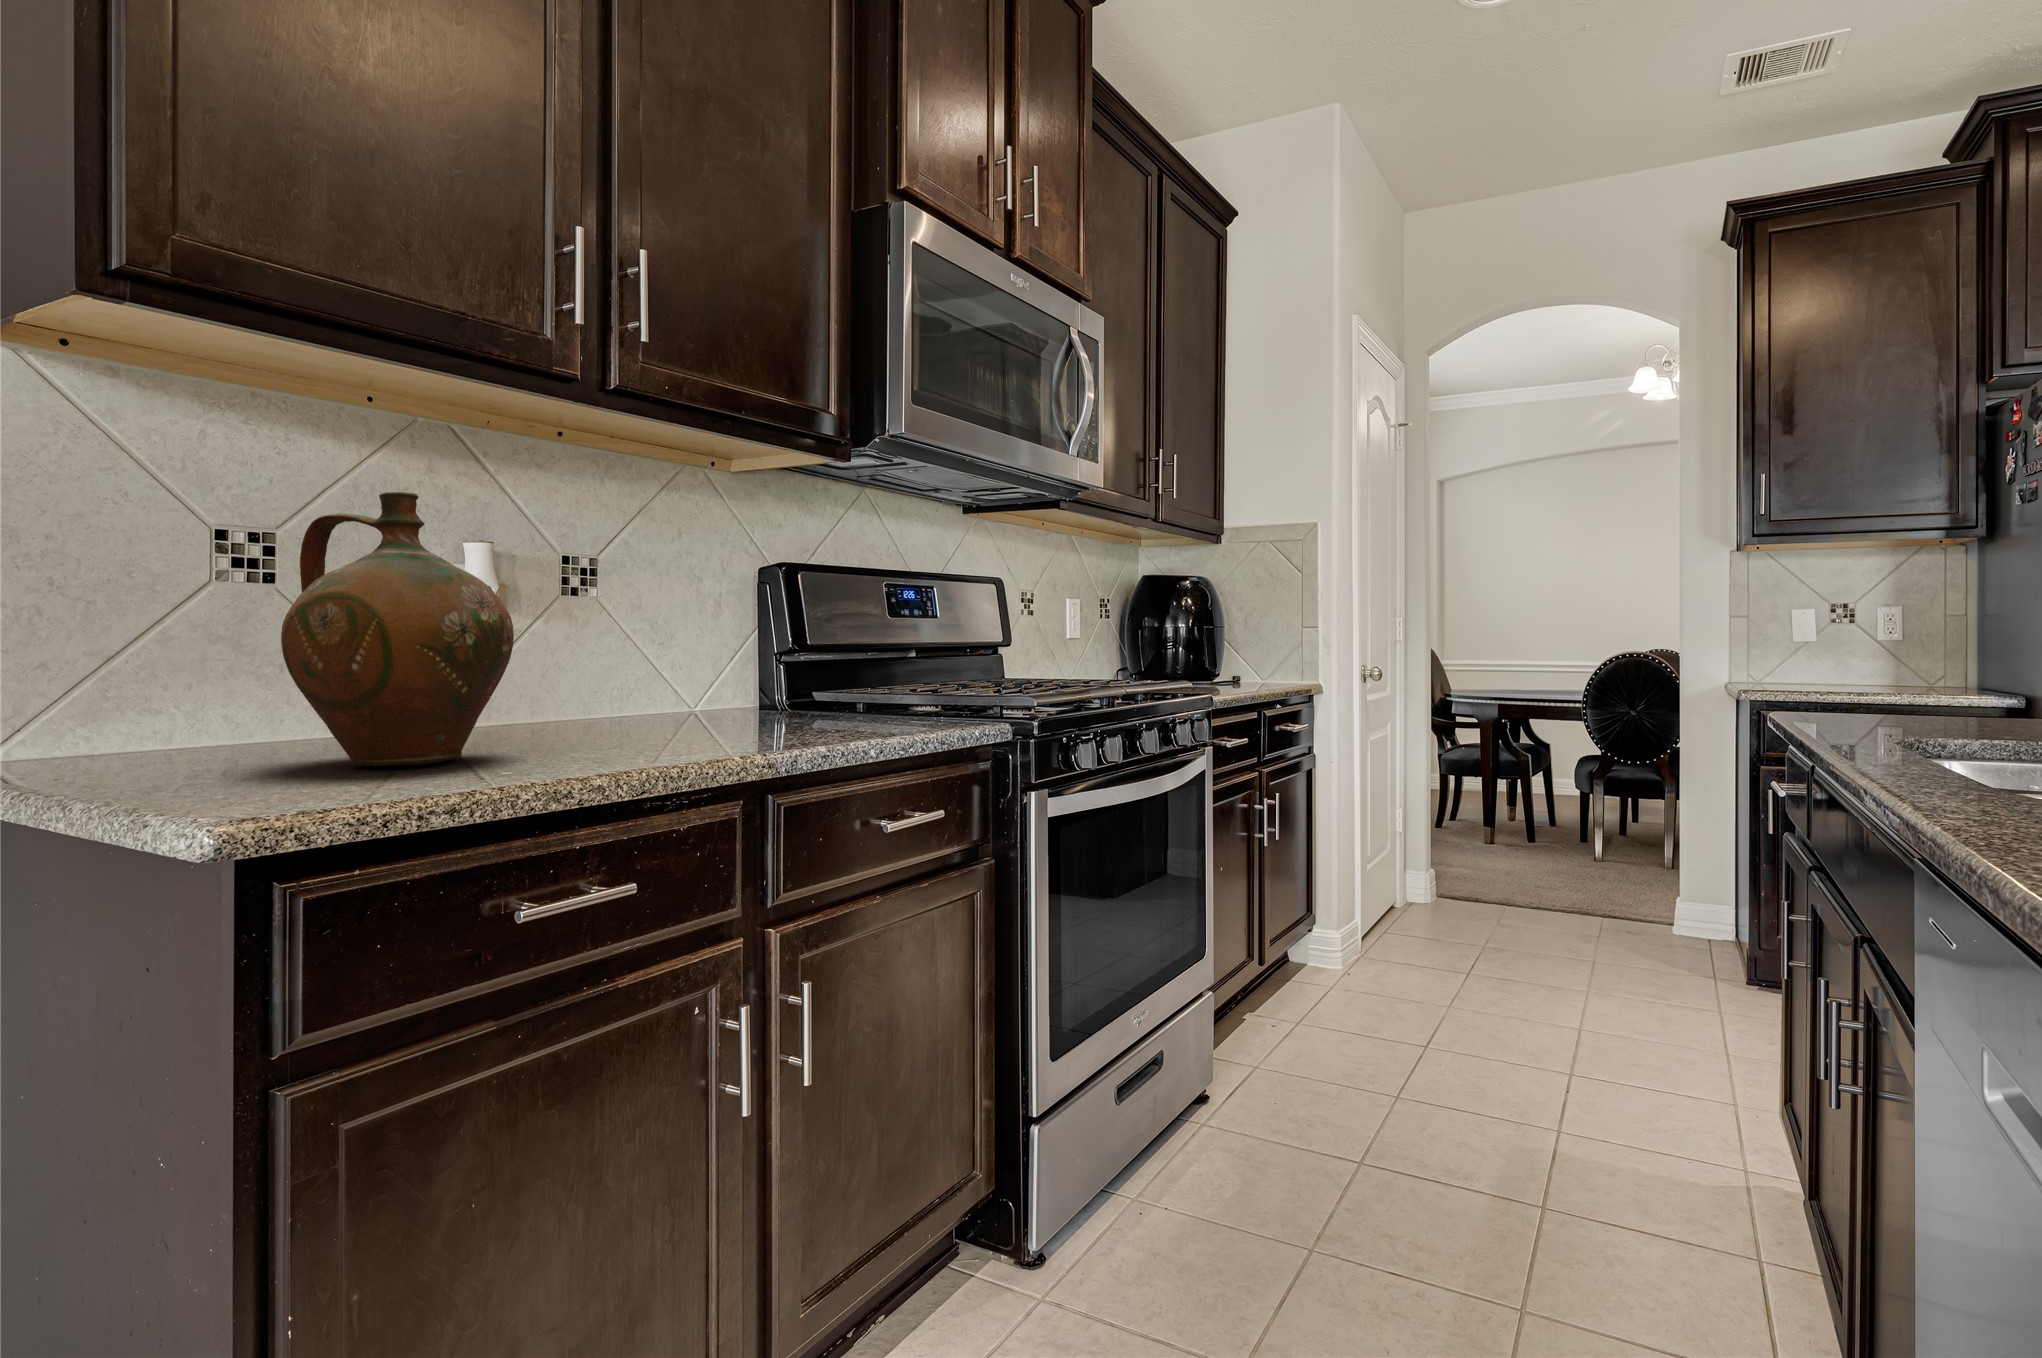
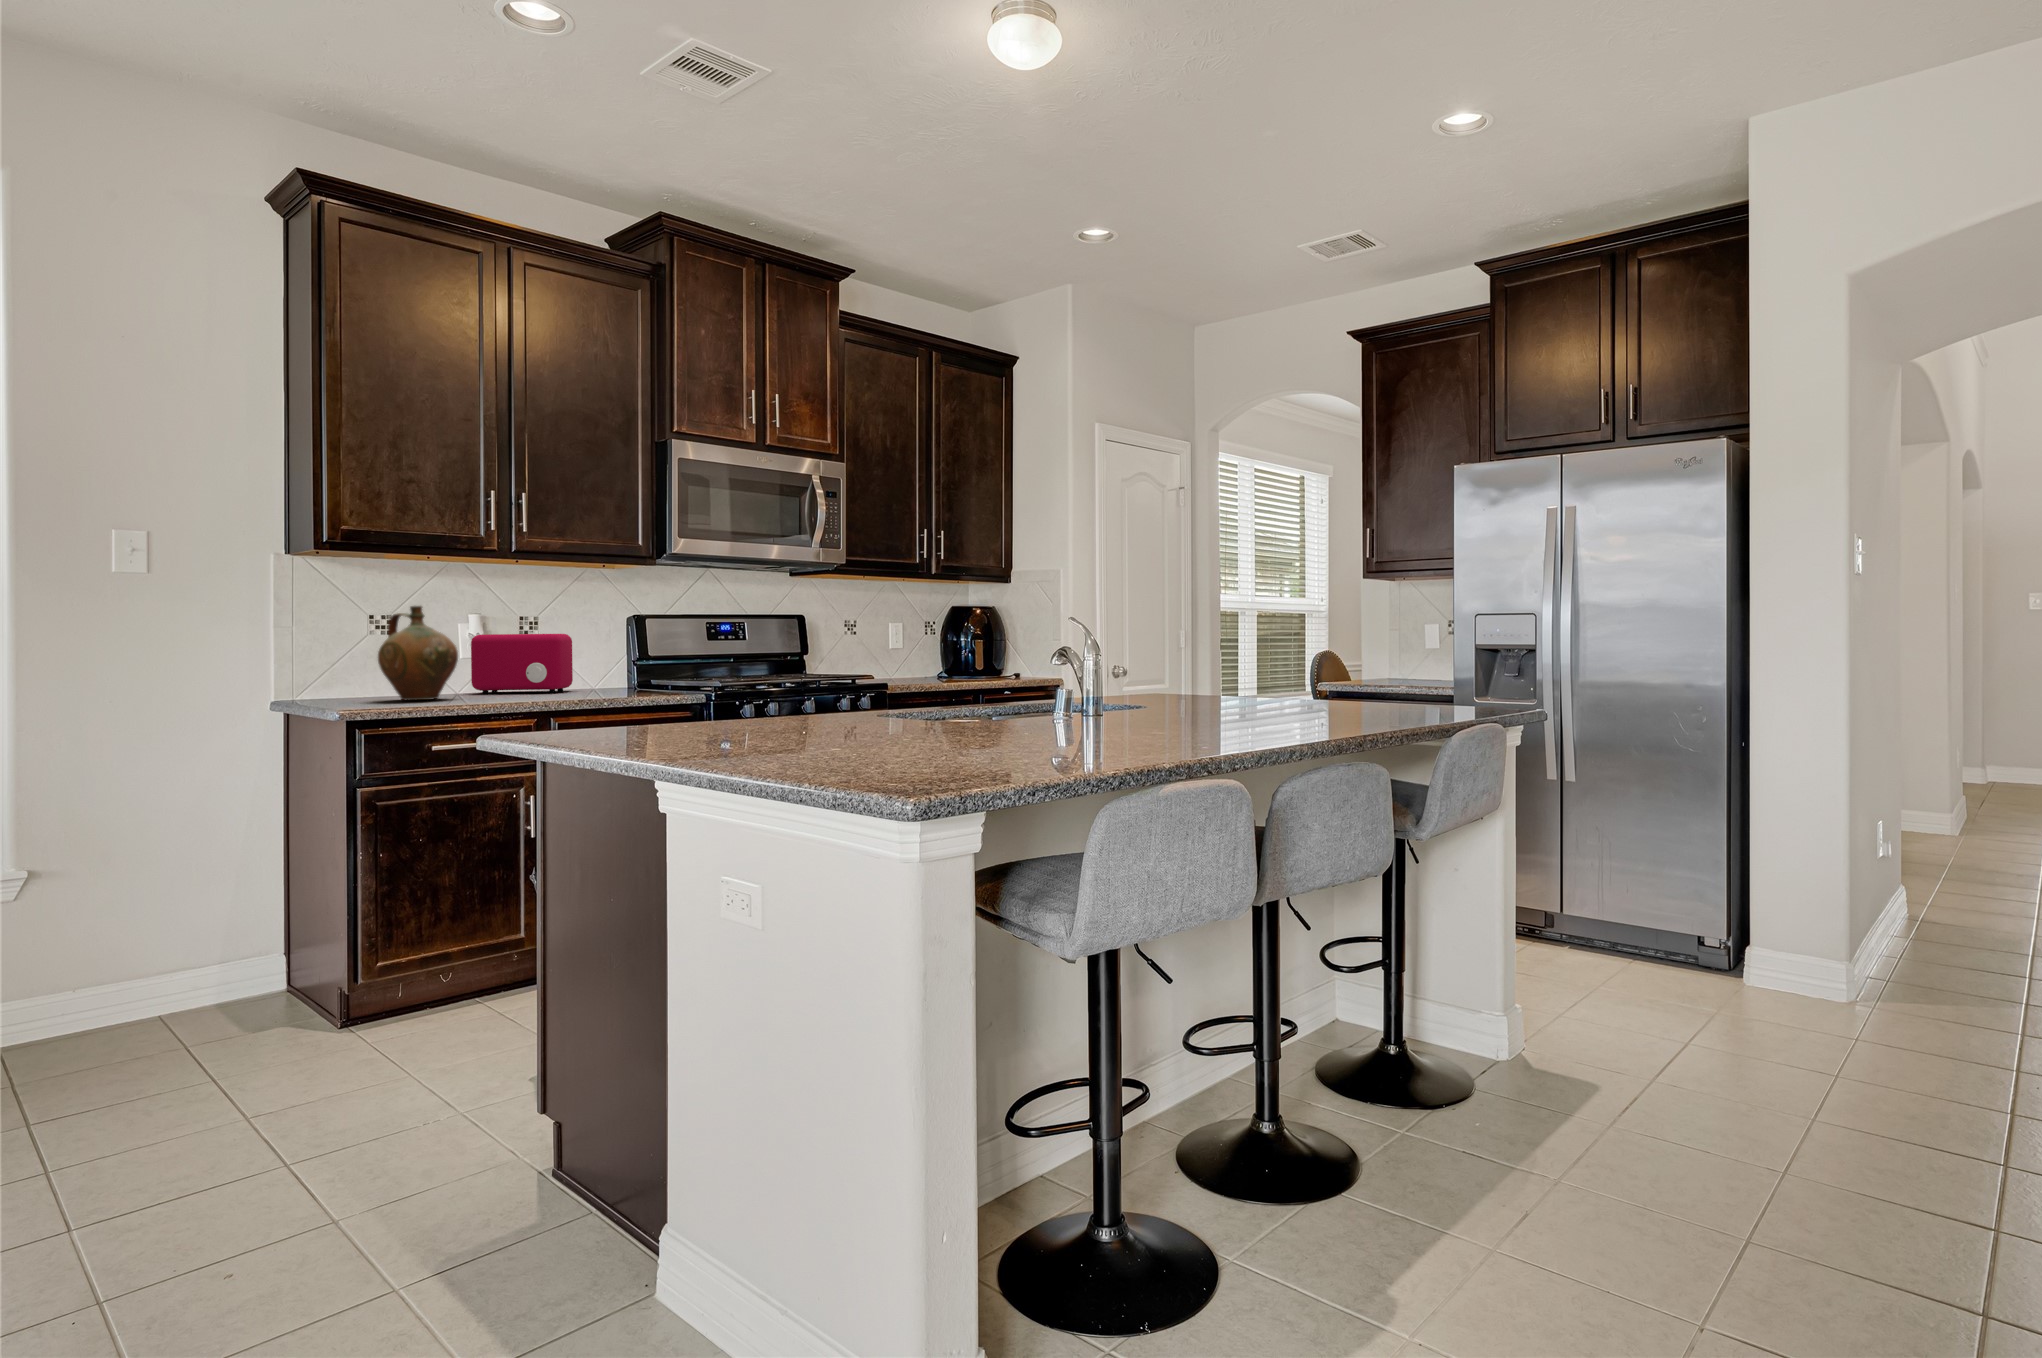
toaster: none [494,588,724,733] -> present [471,634,573,693]

